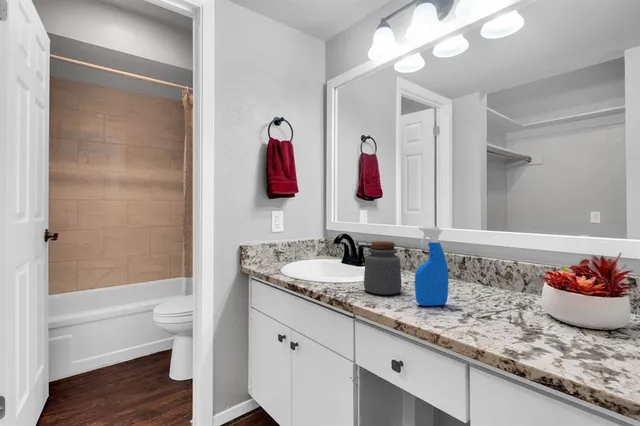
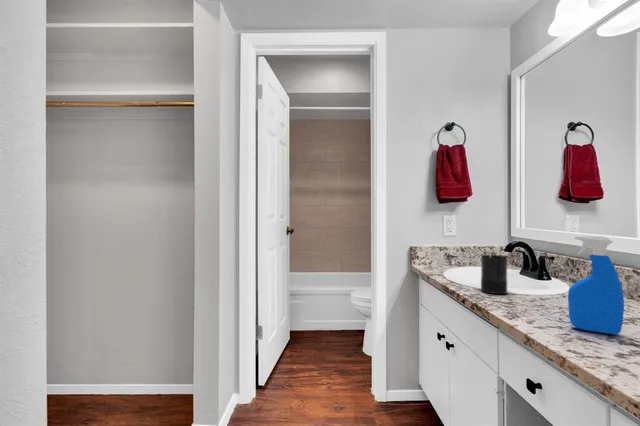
jar: present [364,241,401,295] -> none [516,250,568,311]
candle: none [328,245,350,286] -> present [481,253,508,294]

